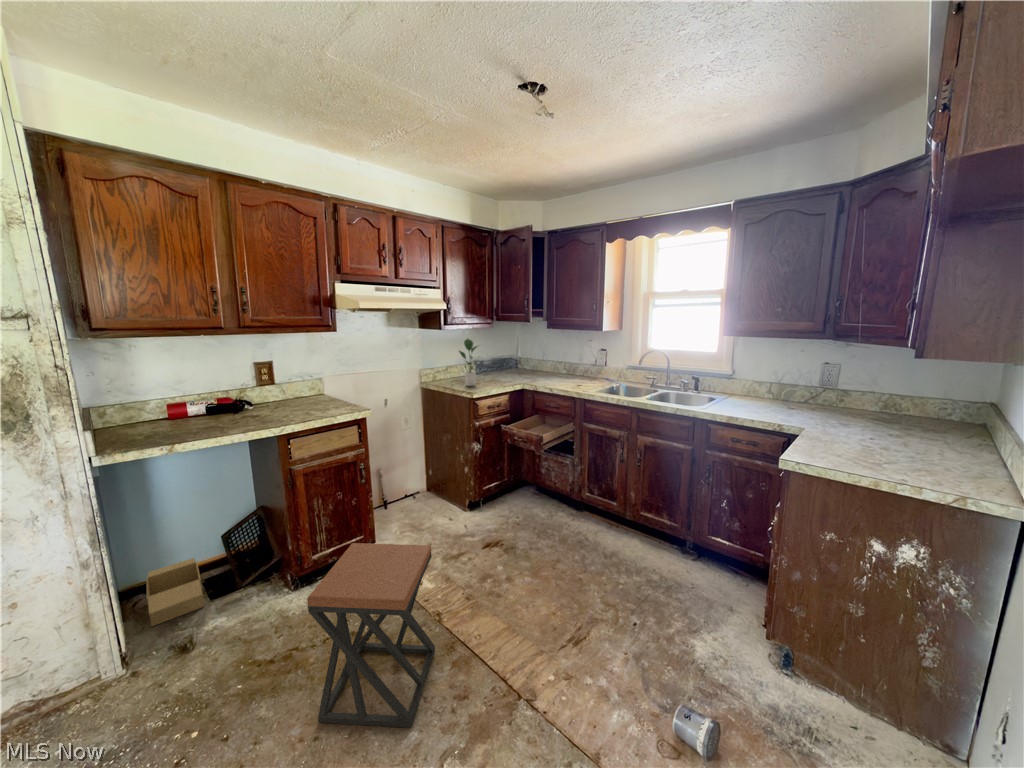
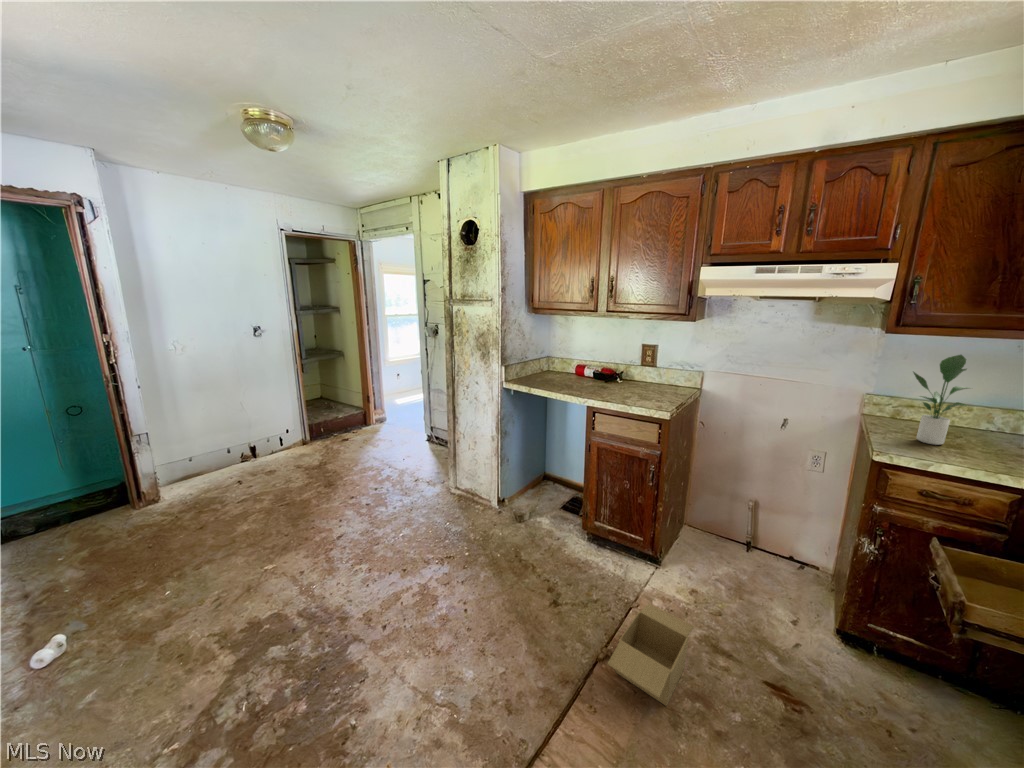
stool: present [307,543,435,728] -> none [475,509,568,670]
cardboard box: present [146,558,204,626] -> present [608,603,694,706]

